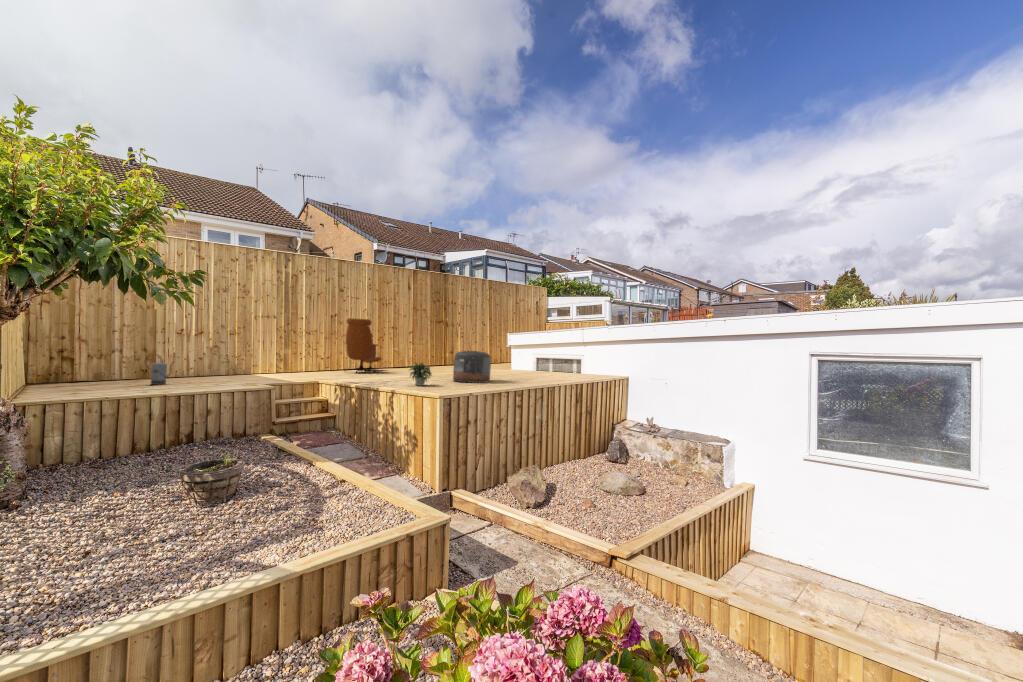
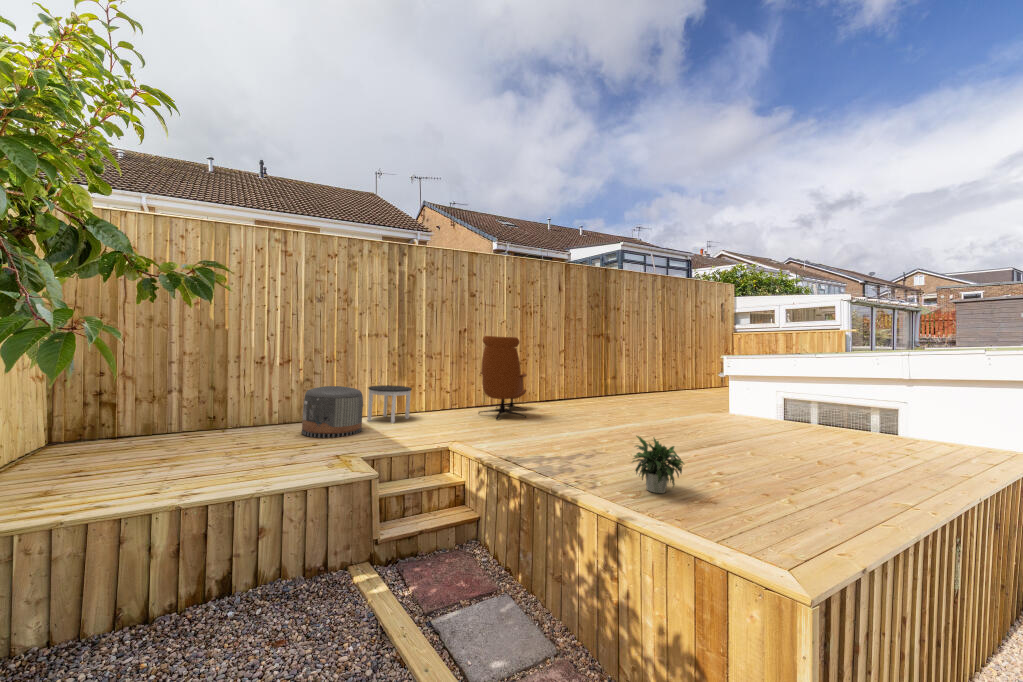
pouf: present [453,351,491,383] -> present [302,386,363,438]
round table: none [262,352,295,375] -> present [367,385,412,423]
watering can: present [145,354,174,385] -> none [180,408,223,463]

